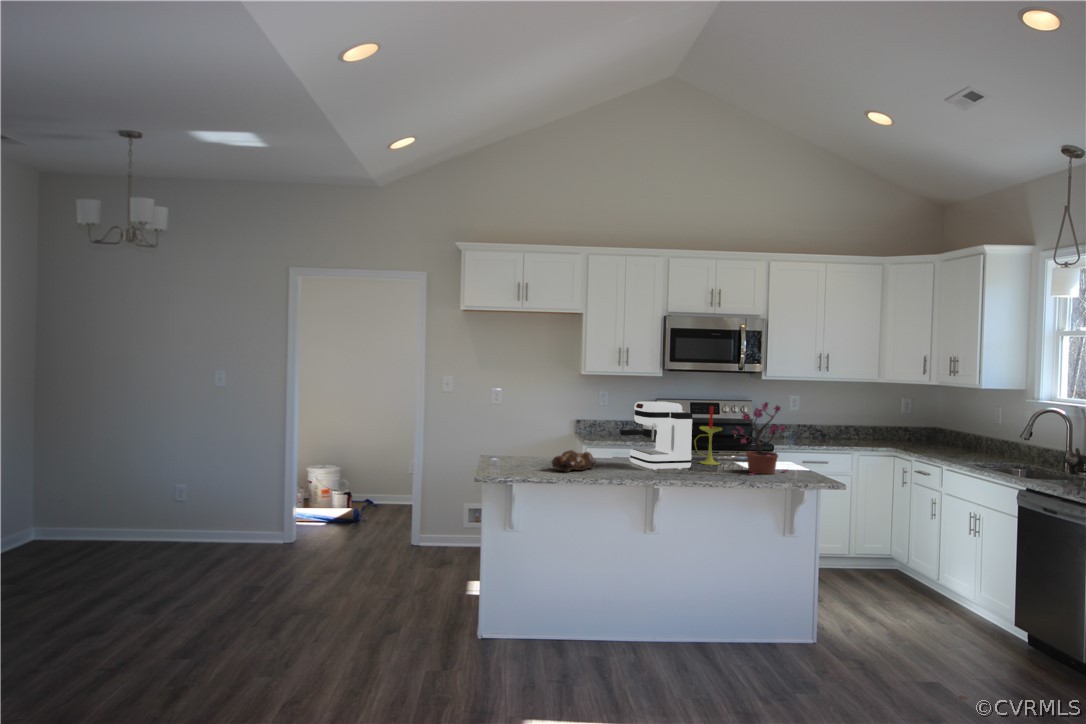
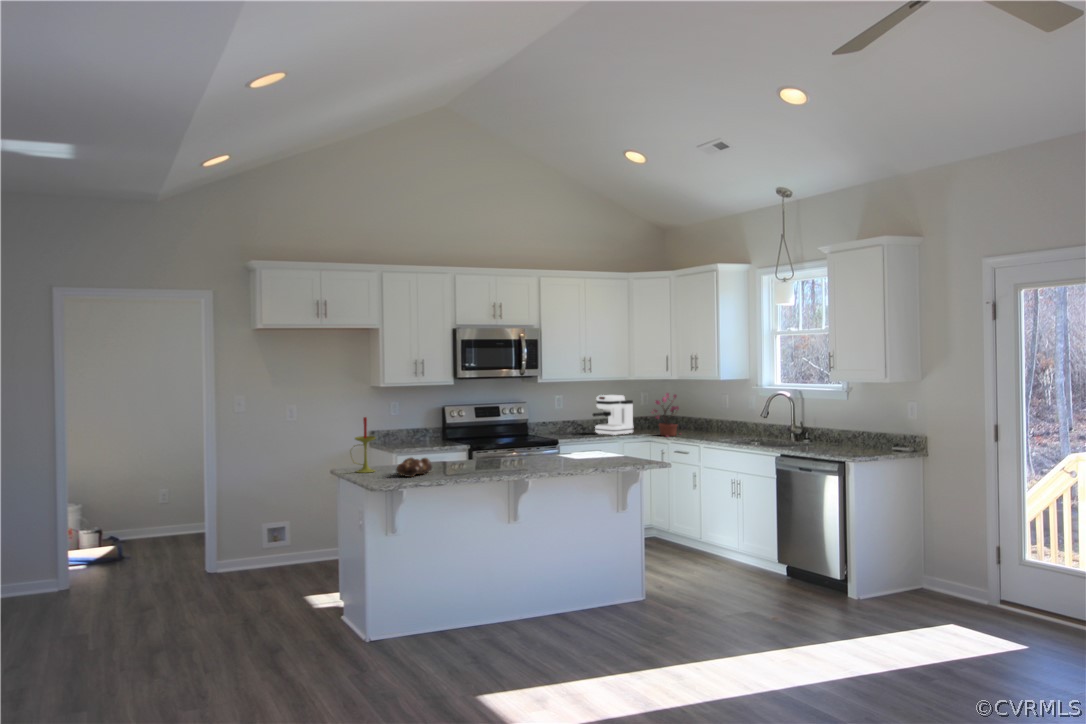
coffee maker: present [620,402,692,470] -> present [593,395,633,435]
potted plant: present [733,402,788,475] -> present [652,393,679,437]
candle: present [695,406,722,465] -> present [354,417,376,473]

